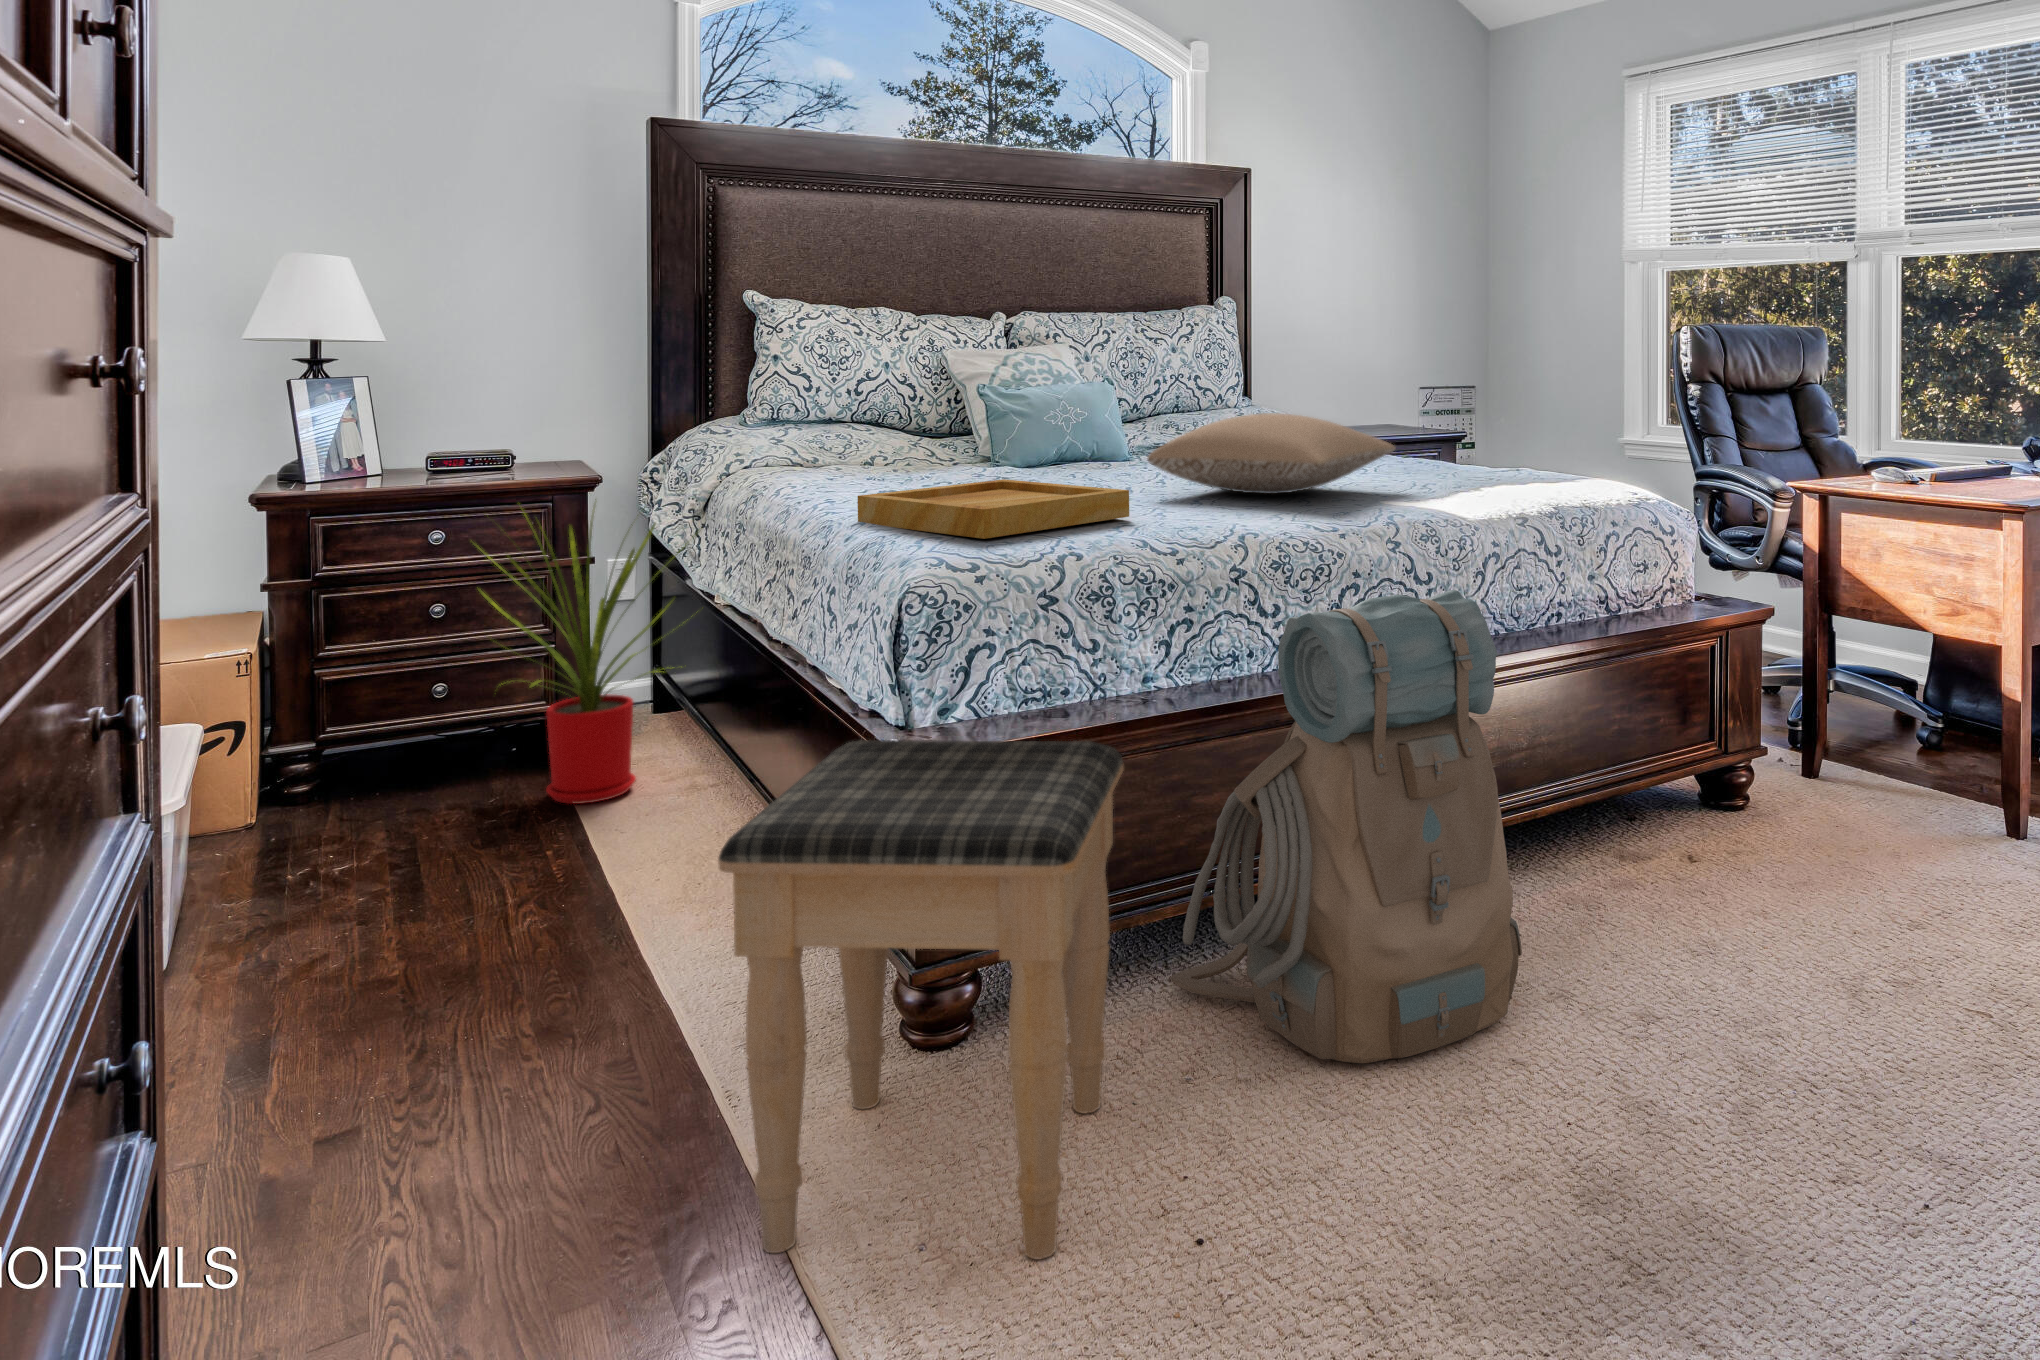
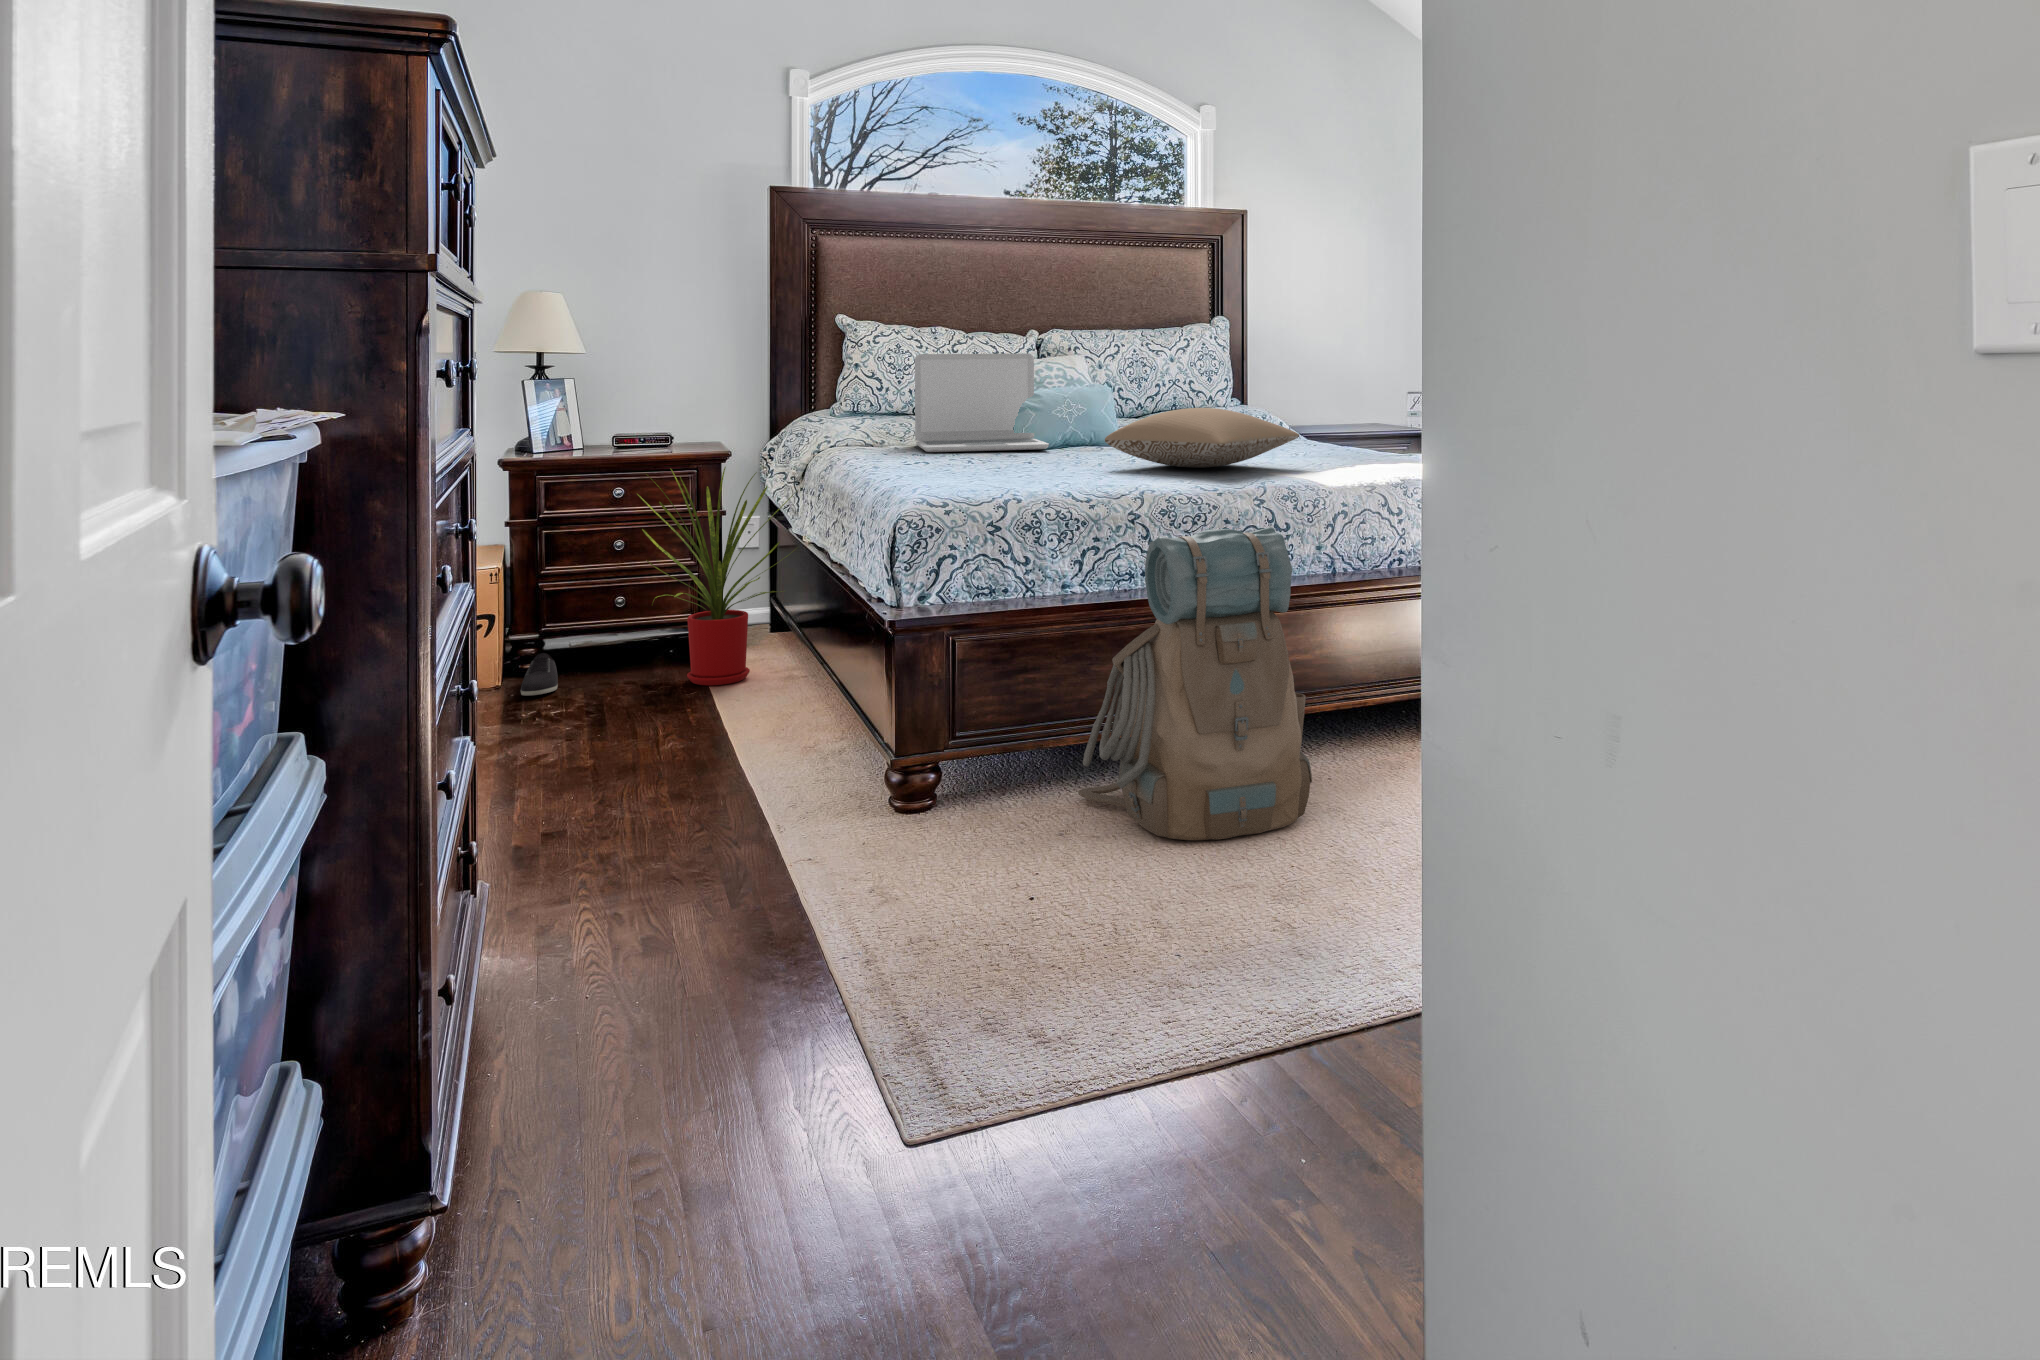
laptop: none [860,342,1047,475] -> present [915,353,1049,452]
tray: present [858,479,1129,539] -> none [887,453,1076,489]
footstool: present [718,740,1124,1259] -> none [757,610,1024,913]
shoe: none [296,767,353,836] -> present [521,653,558,696]

